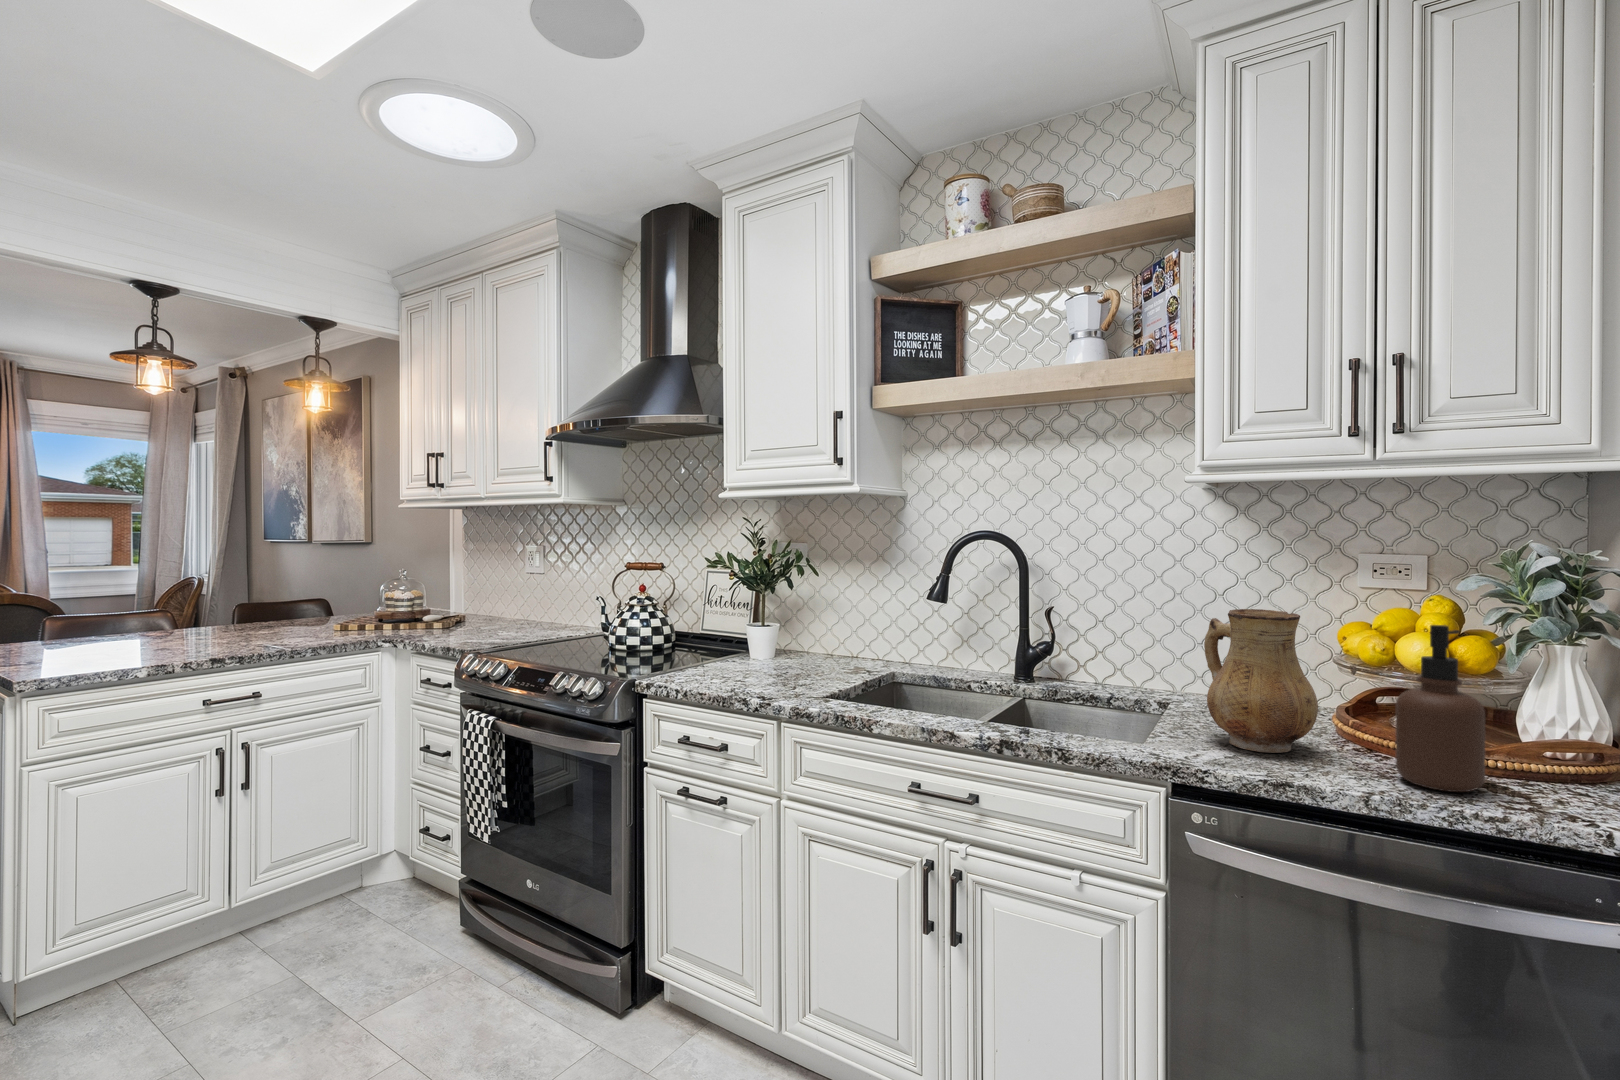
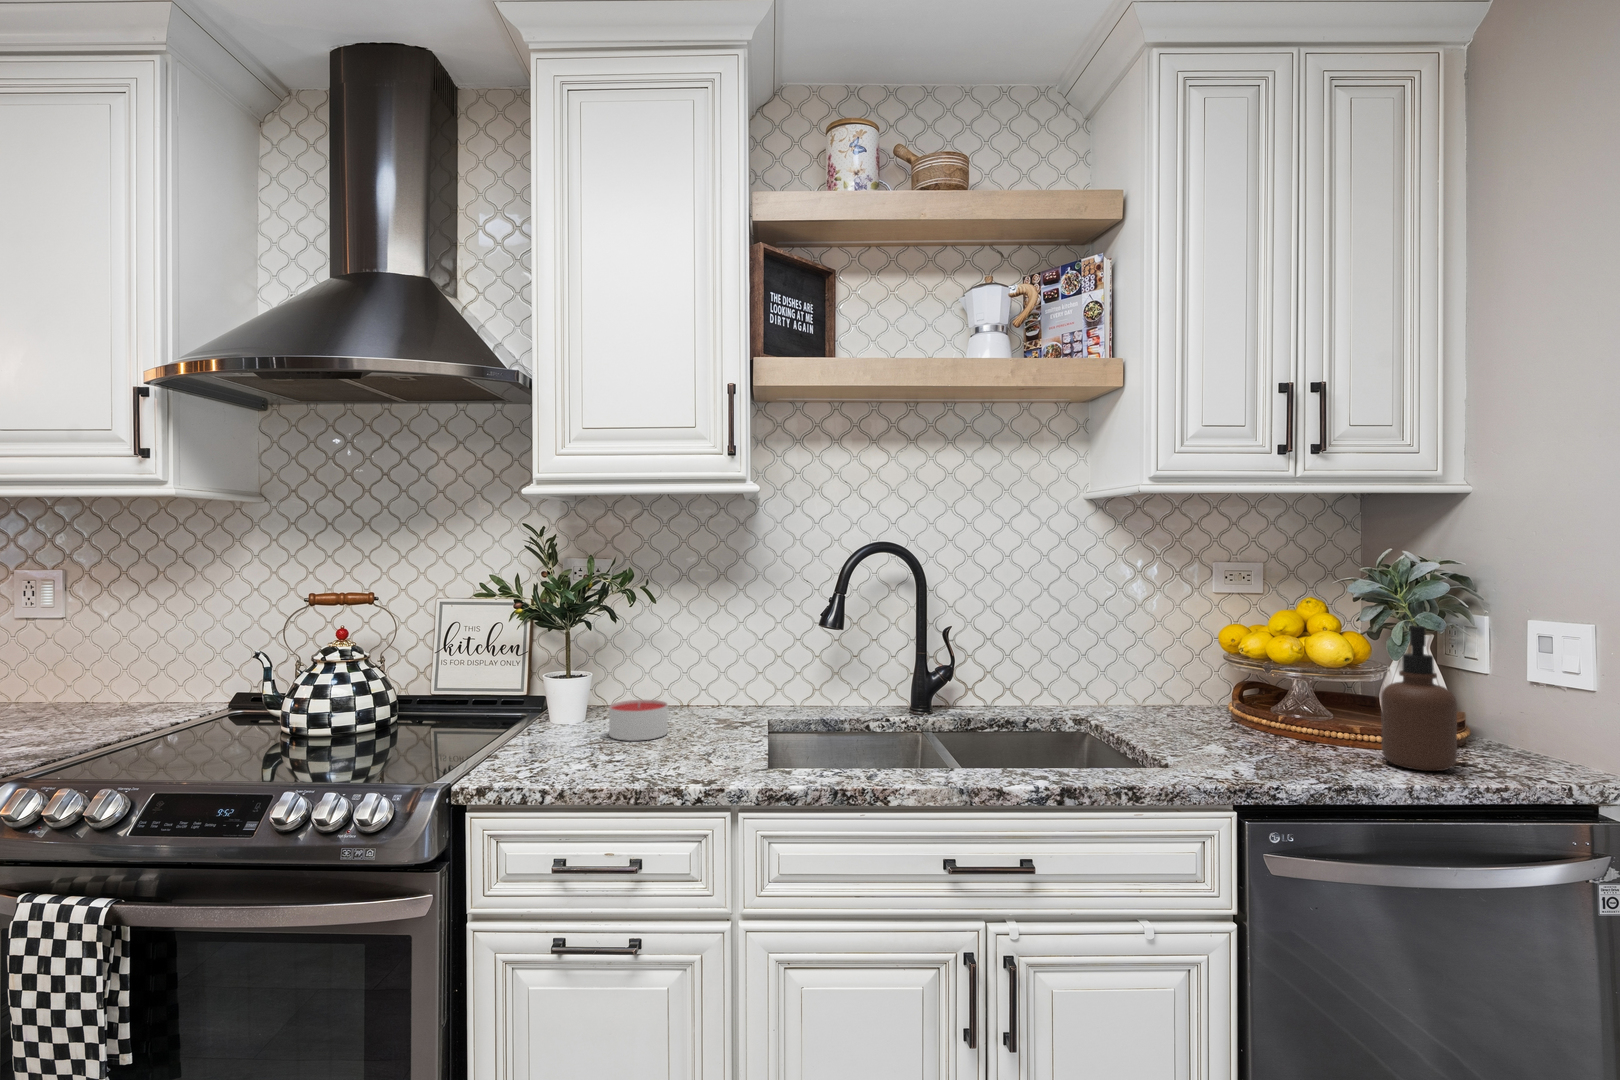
ceramic pitcher: present [1204,609,1318,753] -> none [1184,619,1304,758]
candle: none [765,646,806,673] -> present [609,700,668,741]

